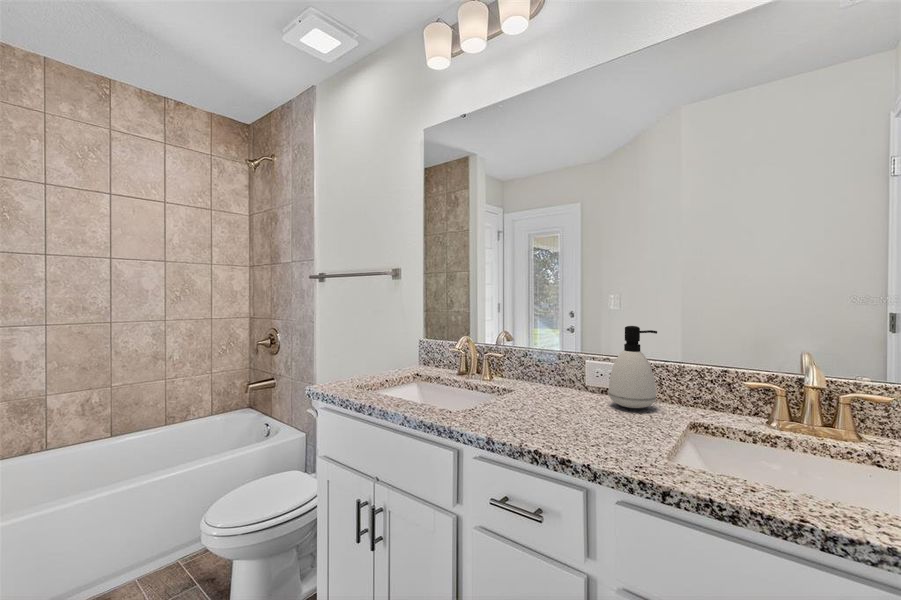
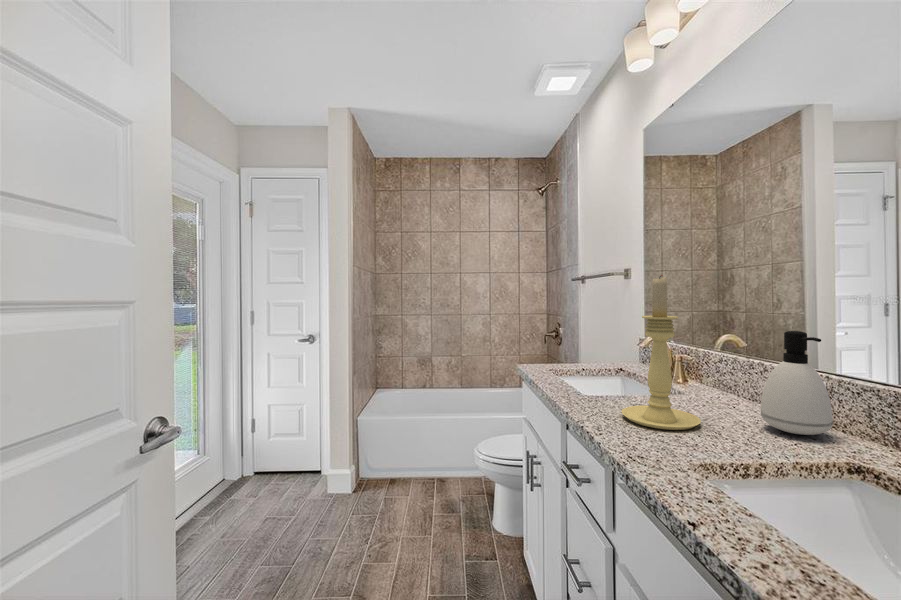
candle holder: none [523,276,596,431] -> present [622,275,701,430]

